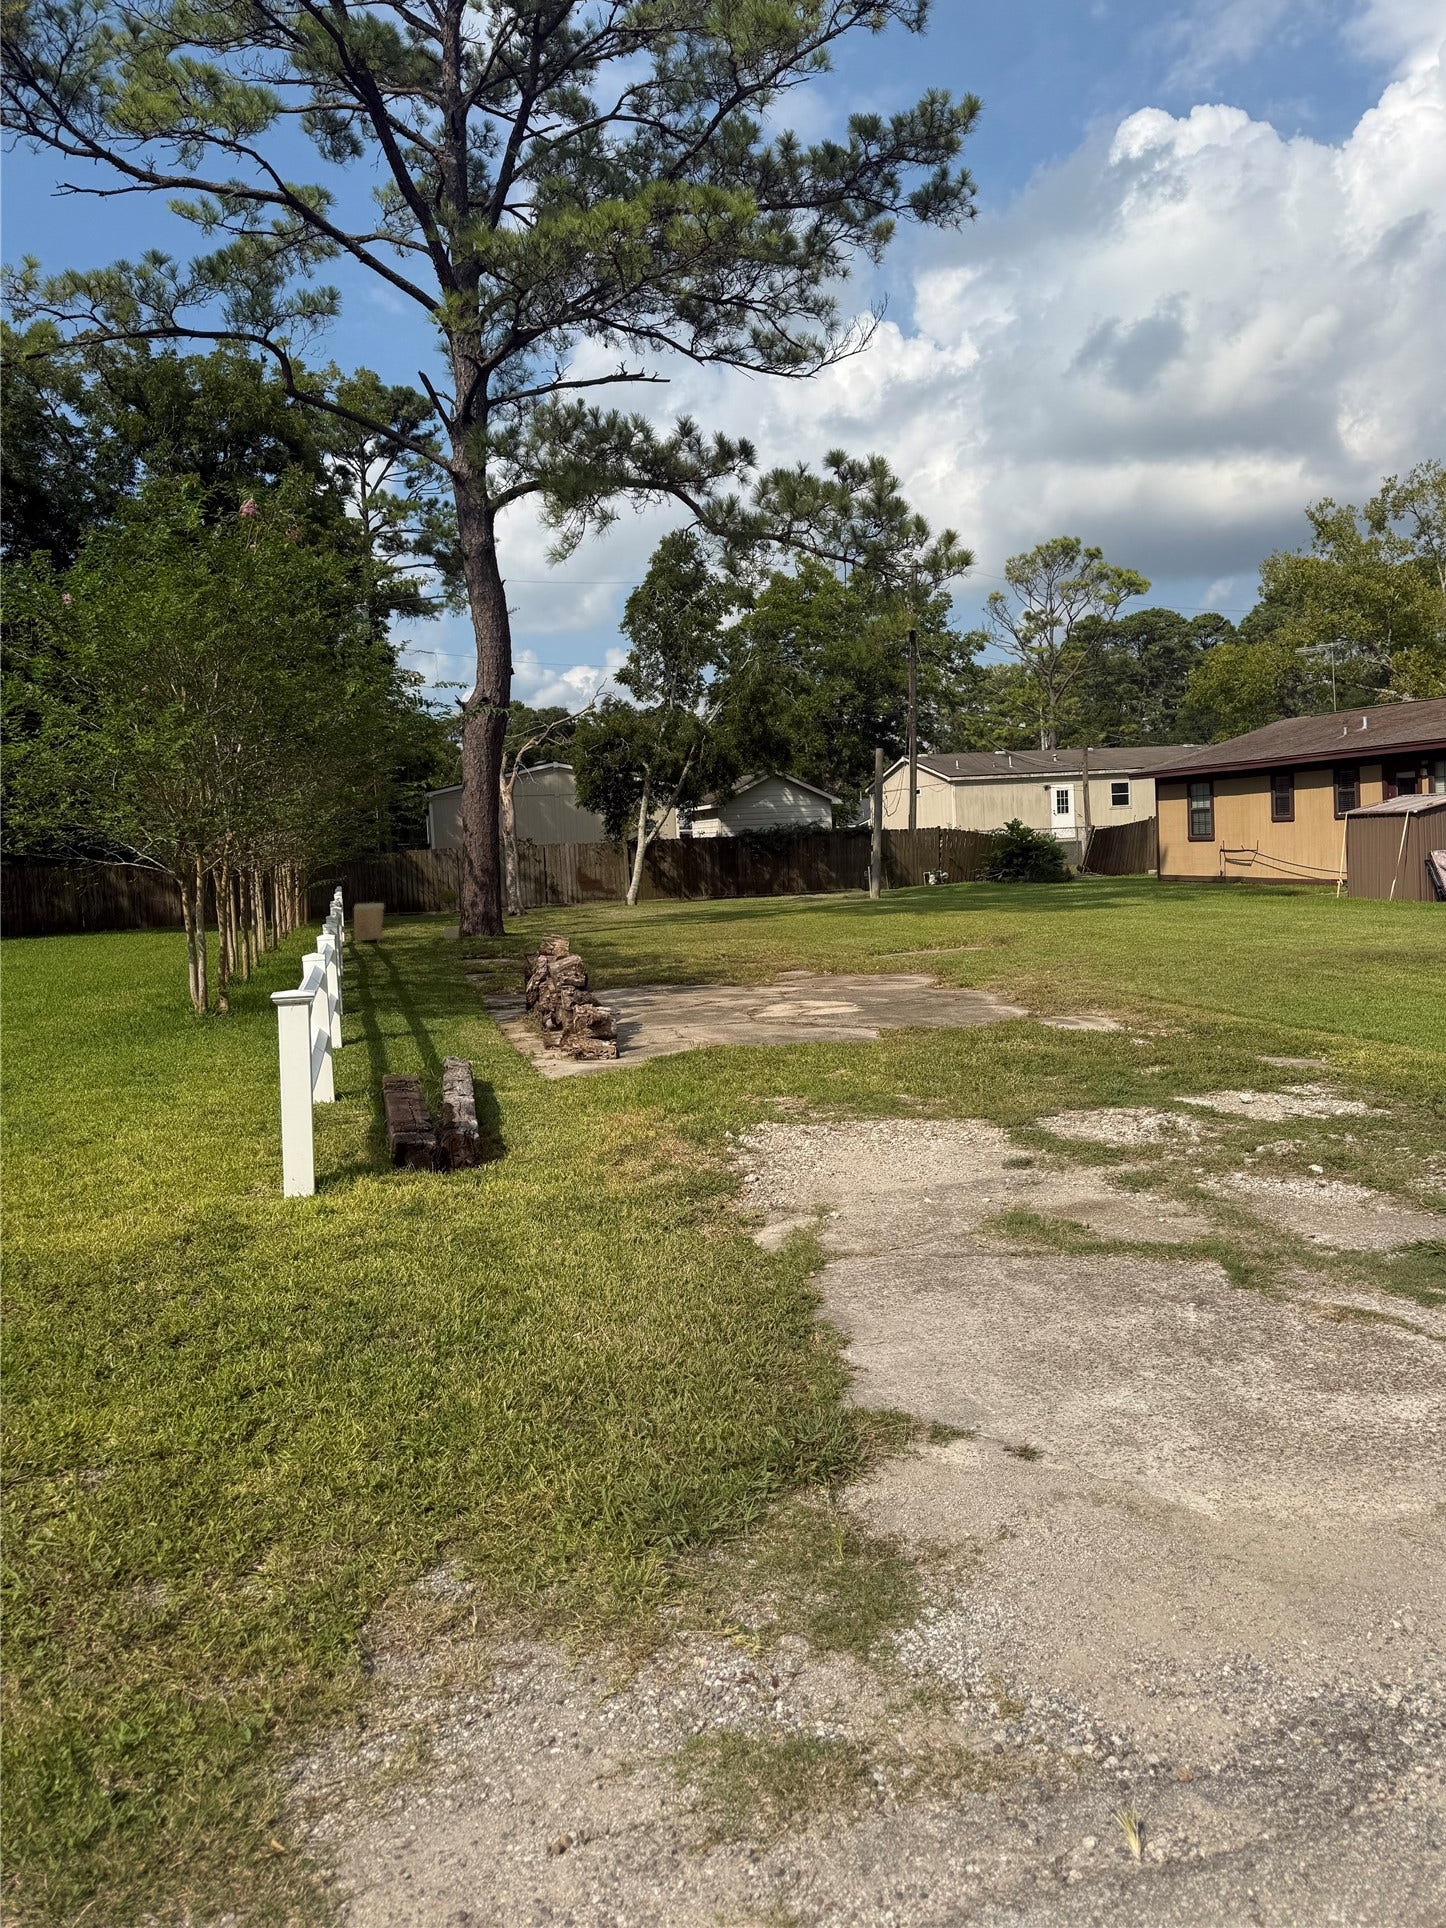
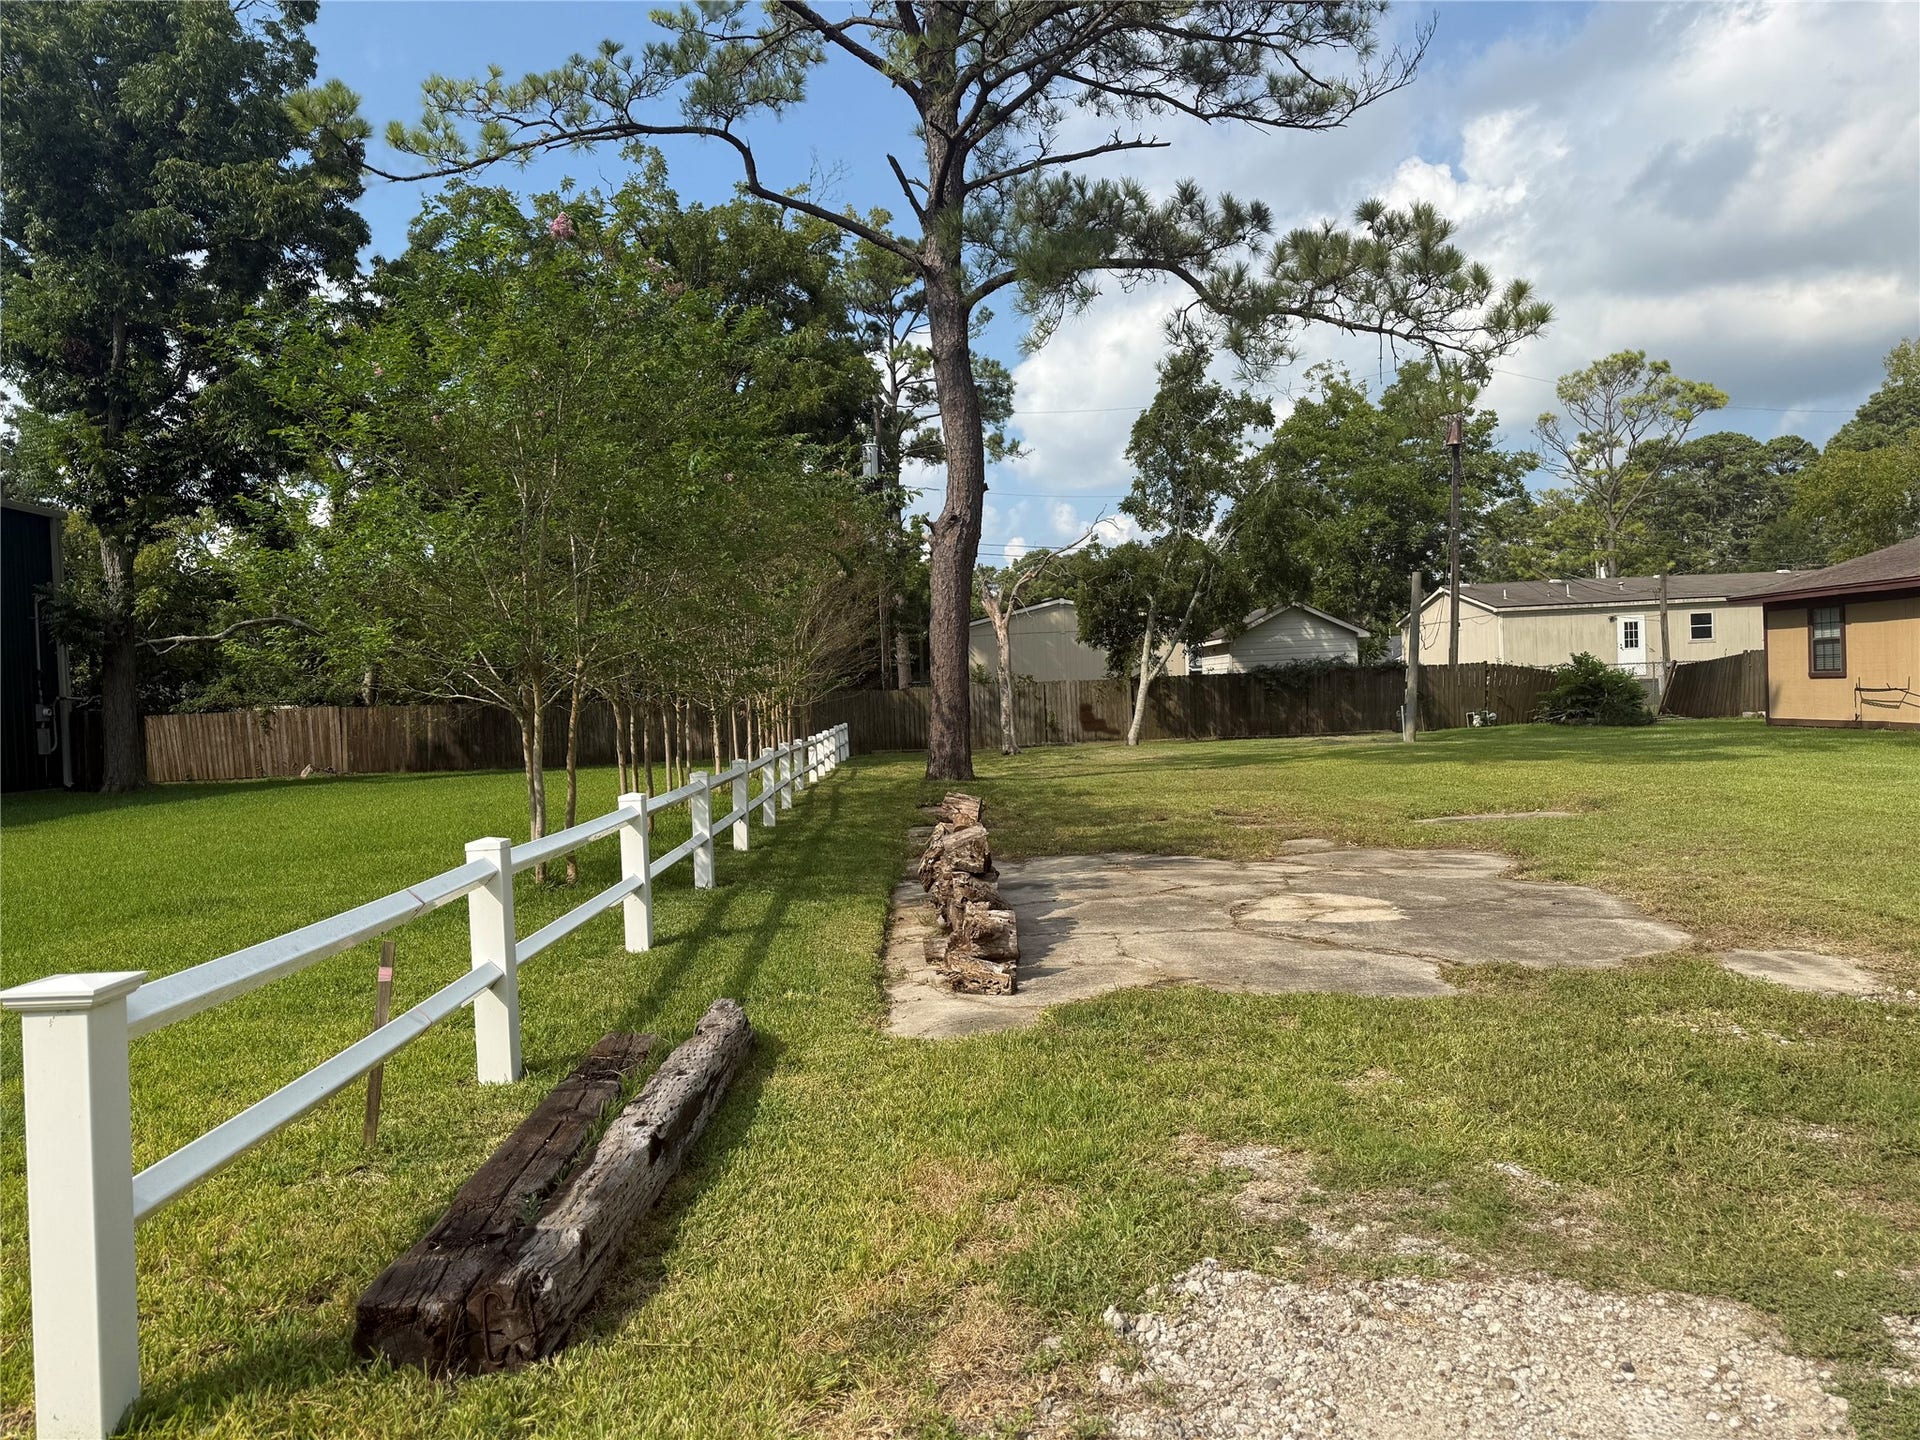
potted tree: present [439,889,459,939] -> none [910,727,933,783]
storage bench: present [354,903,384,942] -> none [819,742,854,786]

